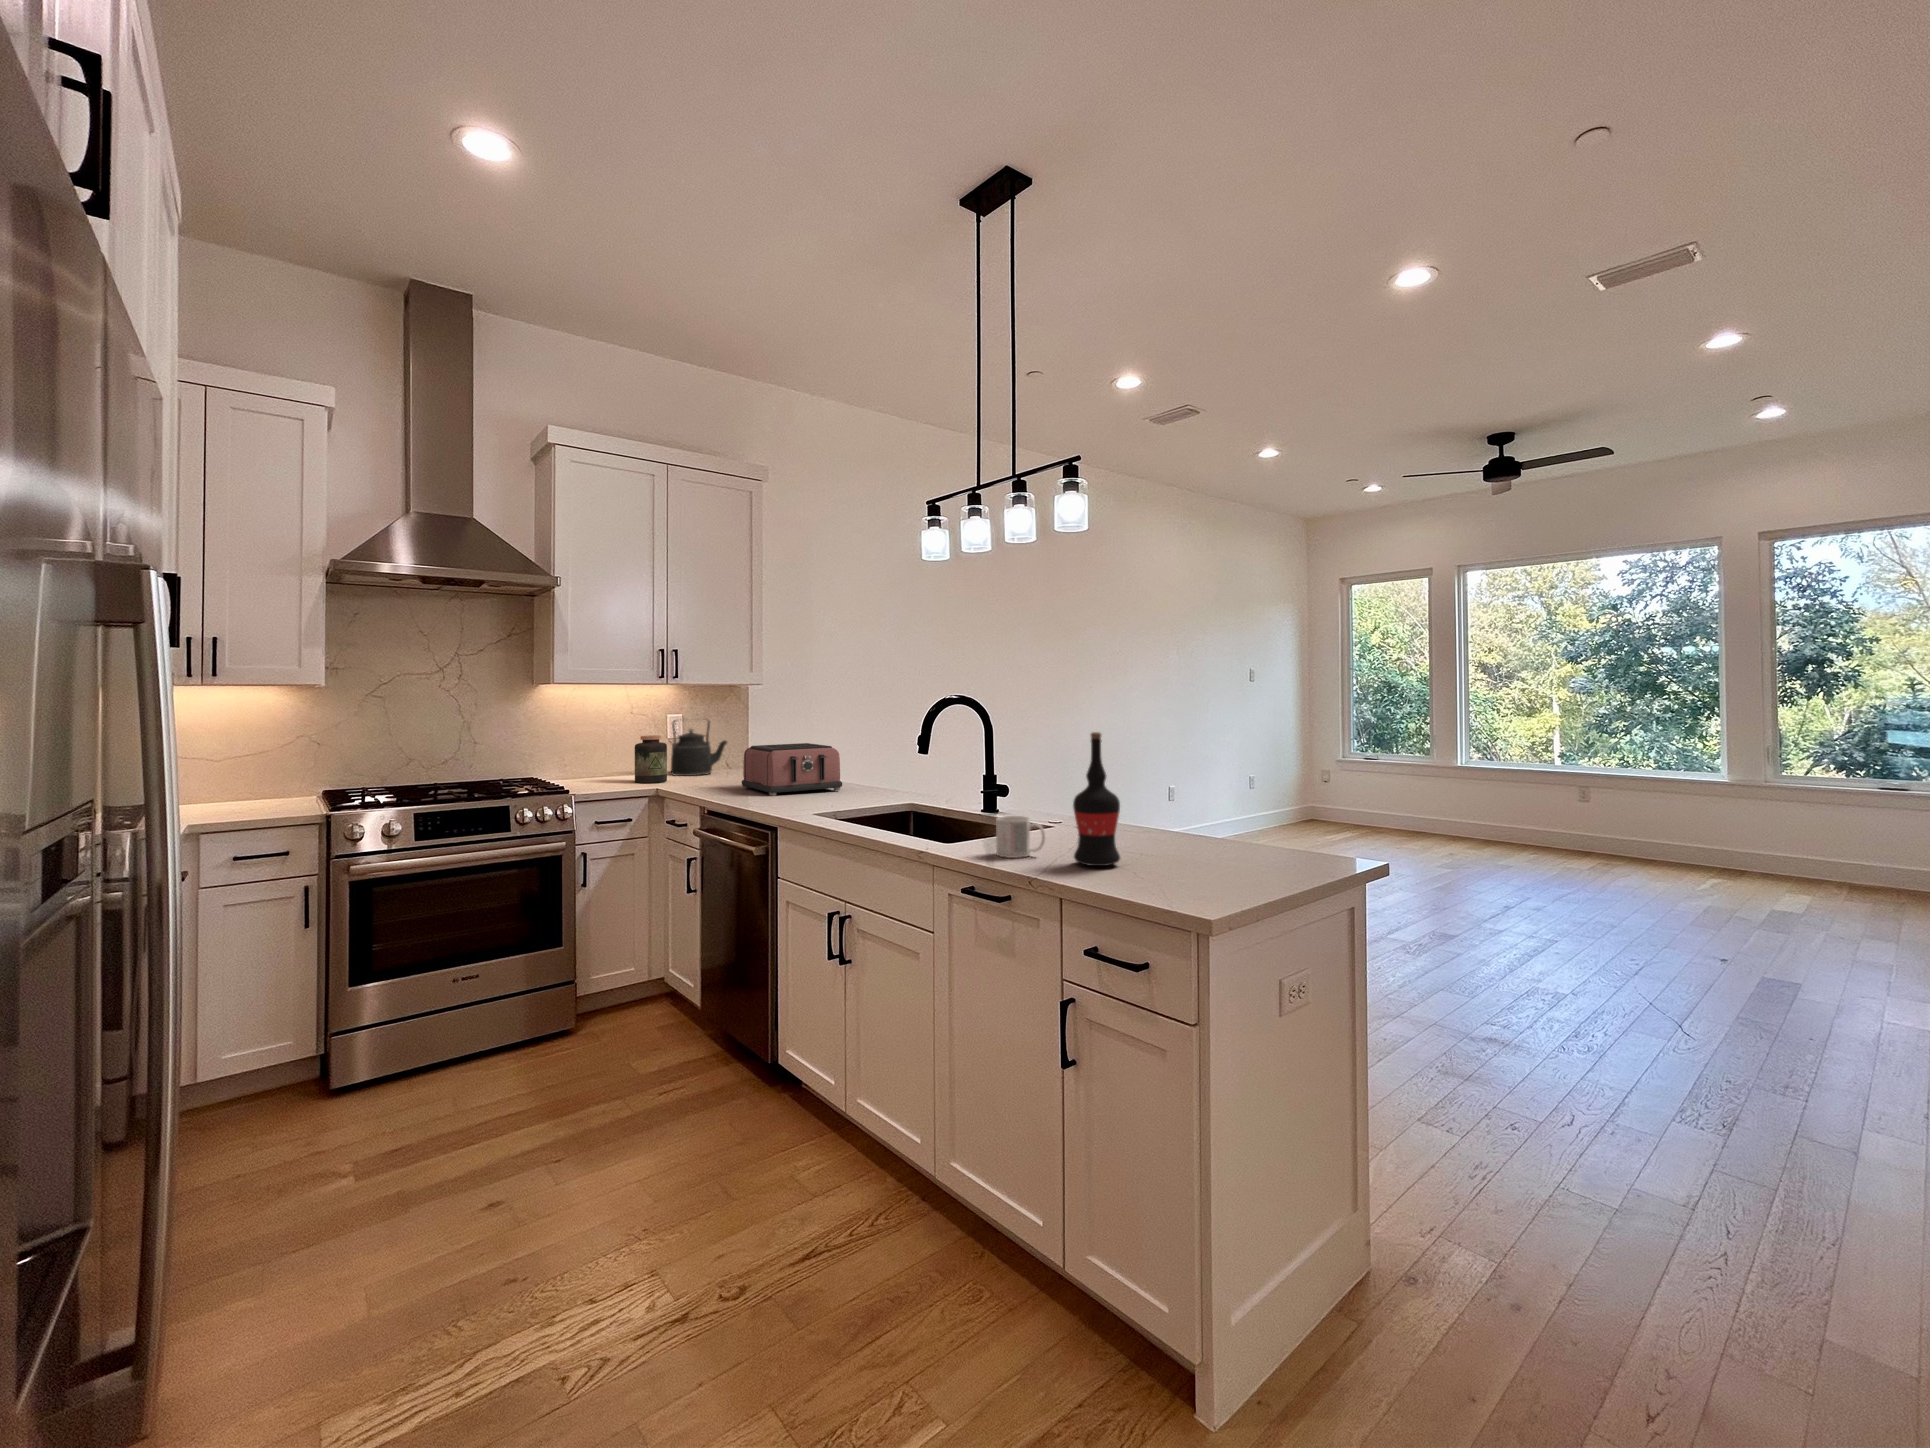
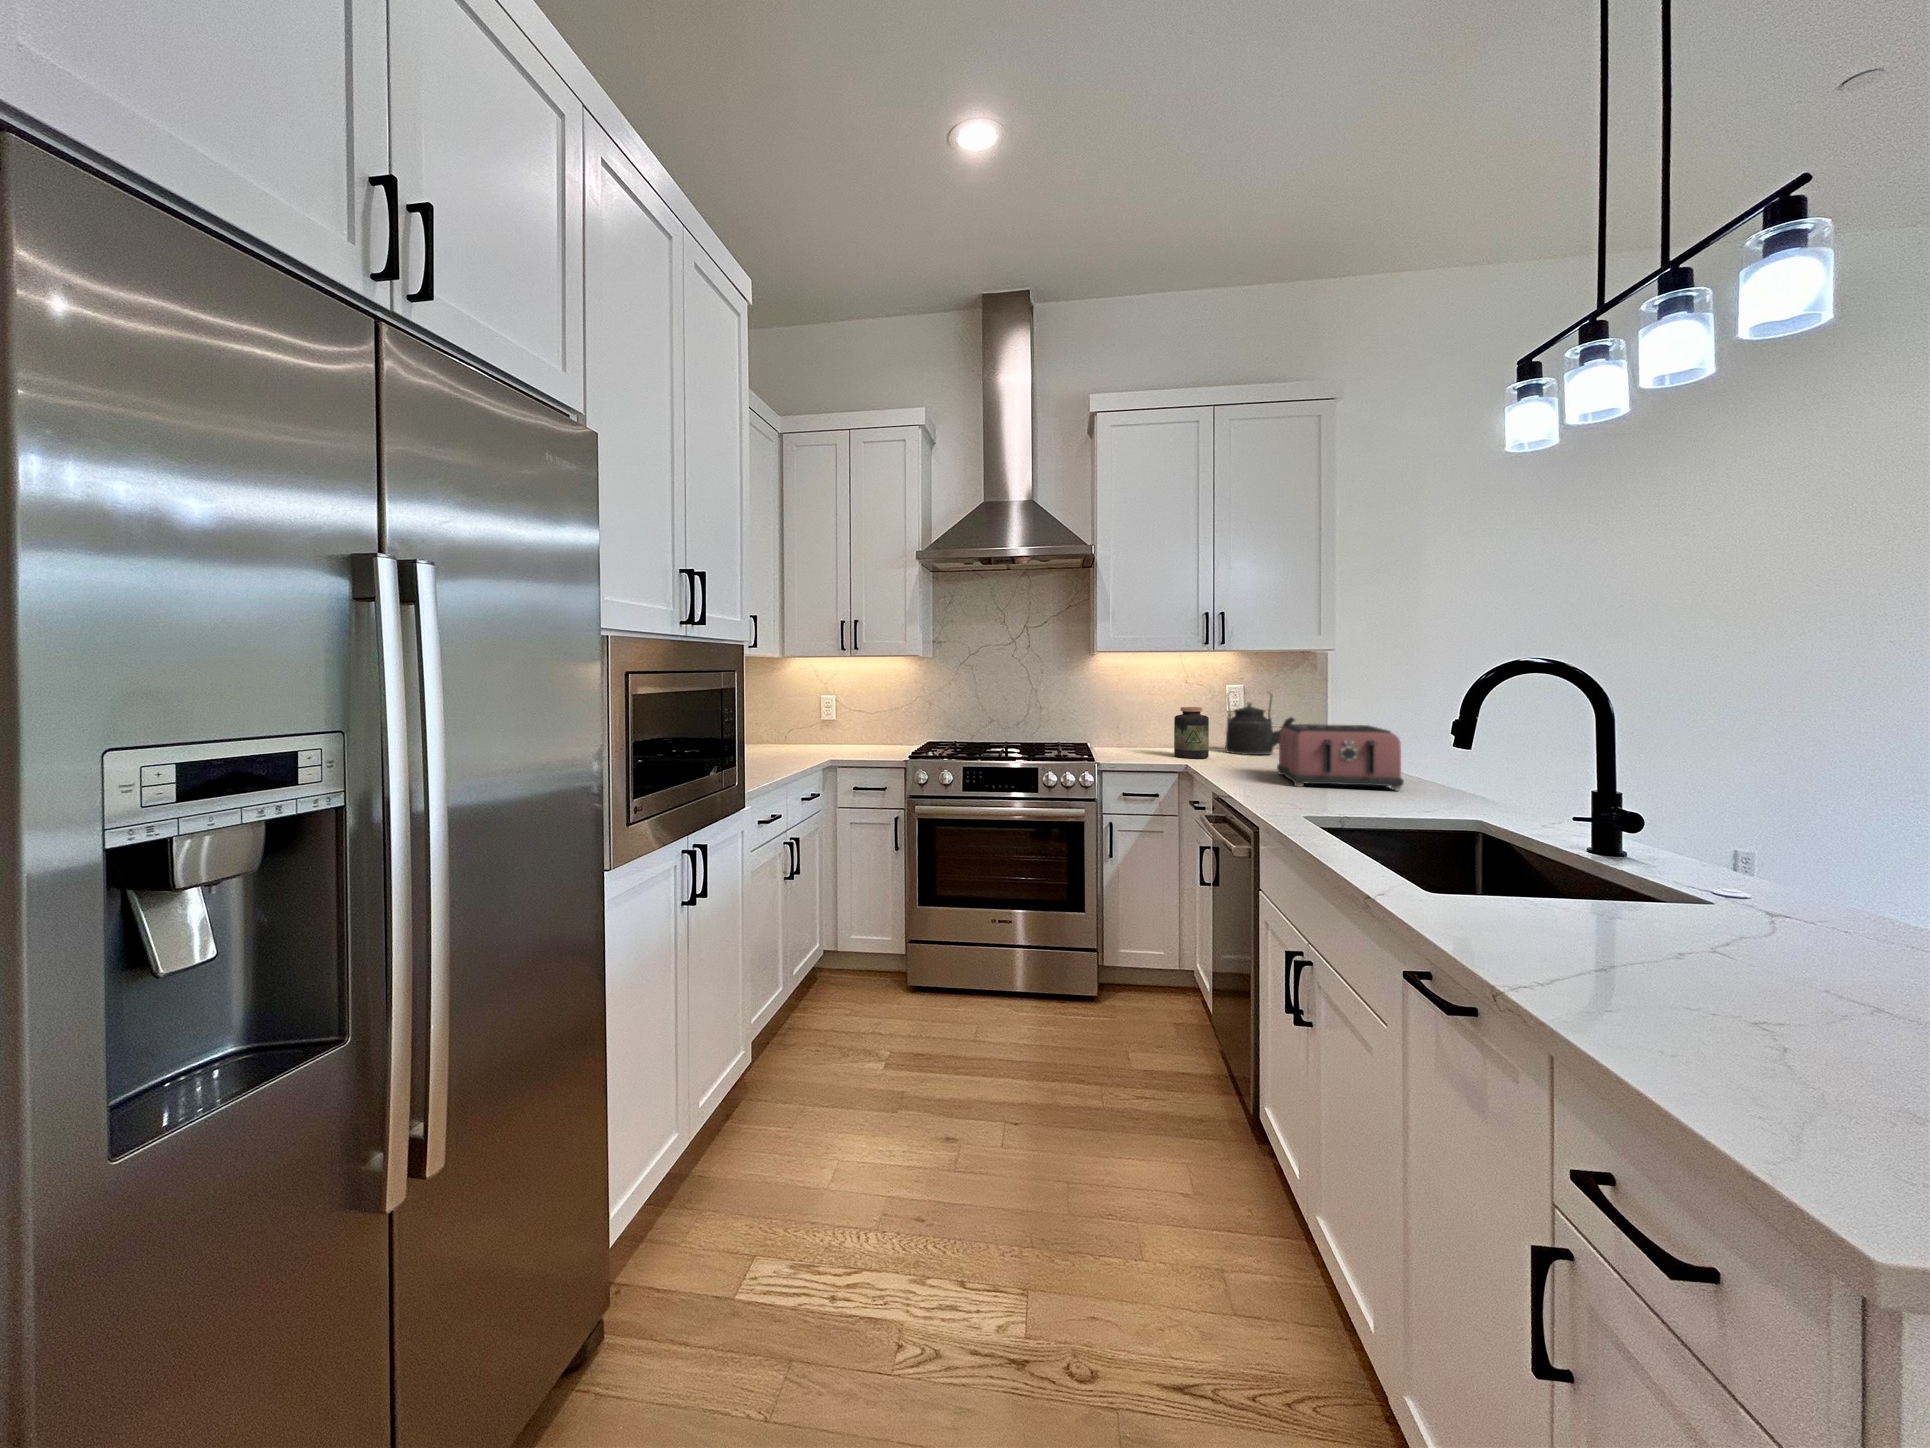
wine bottle: present [1073,732,1120,866] -> none [1640,725,1773,1010]
mug: present [996,816,1045,858] -> none [1492,864,1598,945]

